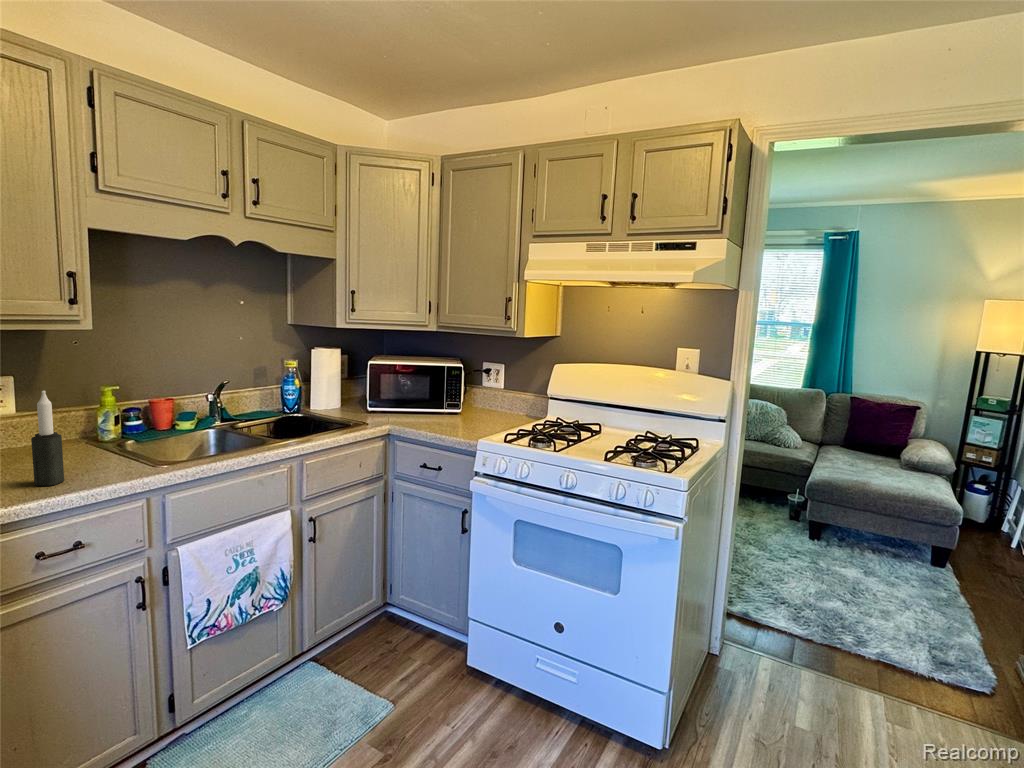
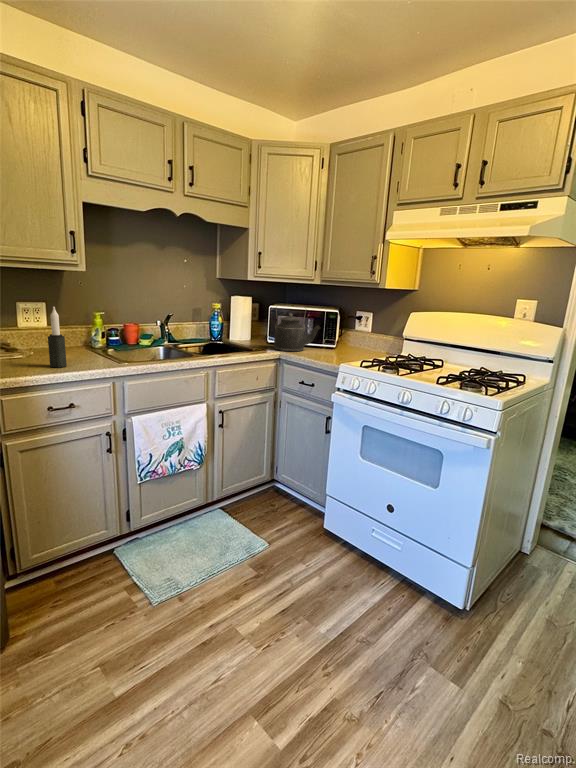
kettle: none [380,361,444,423] -> present [274,306,320,351]

